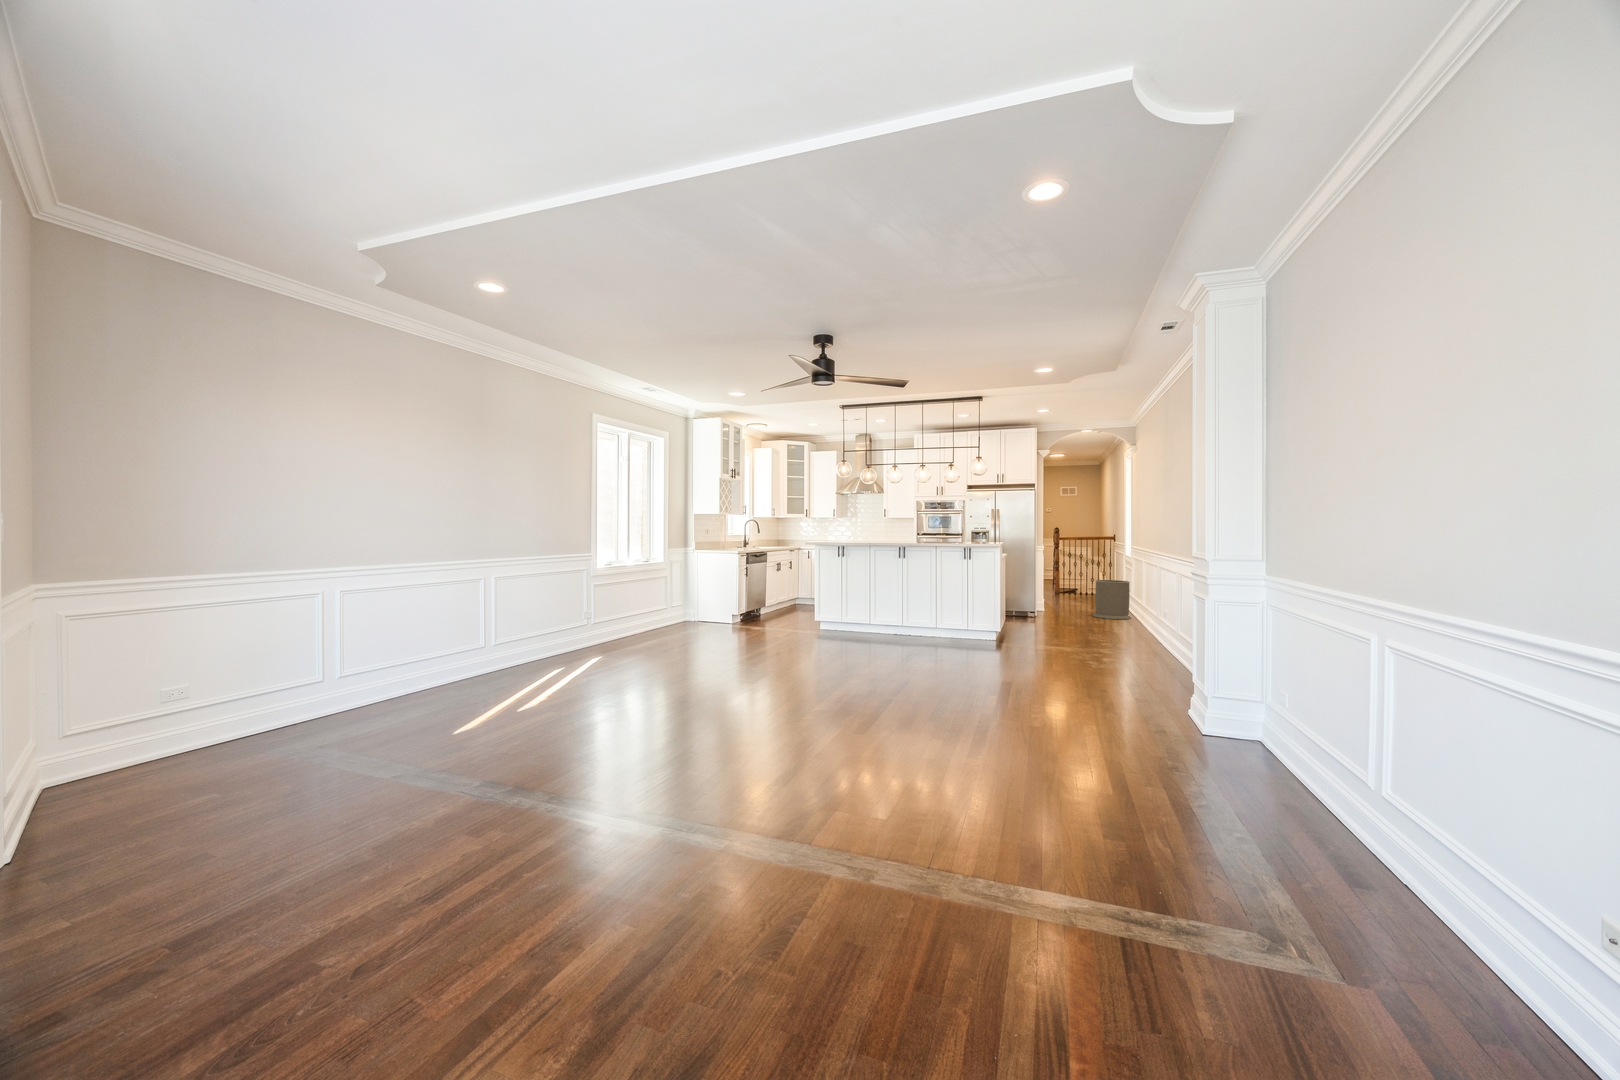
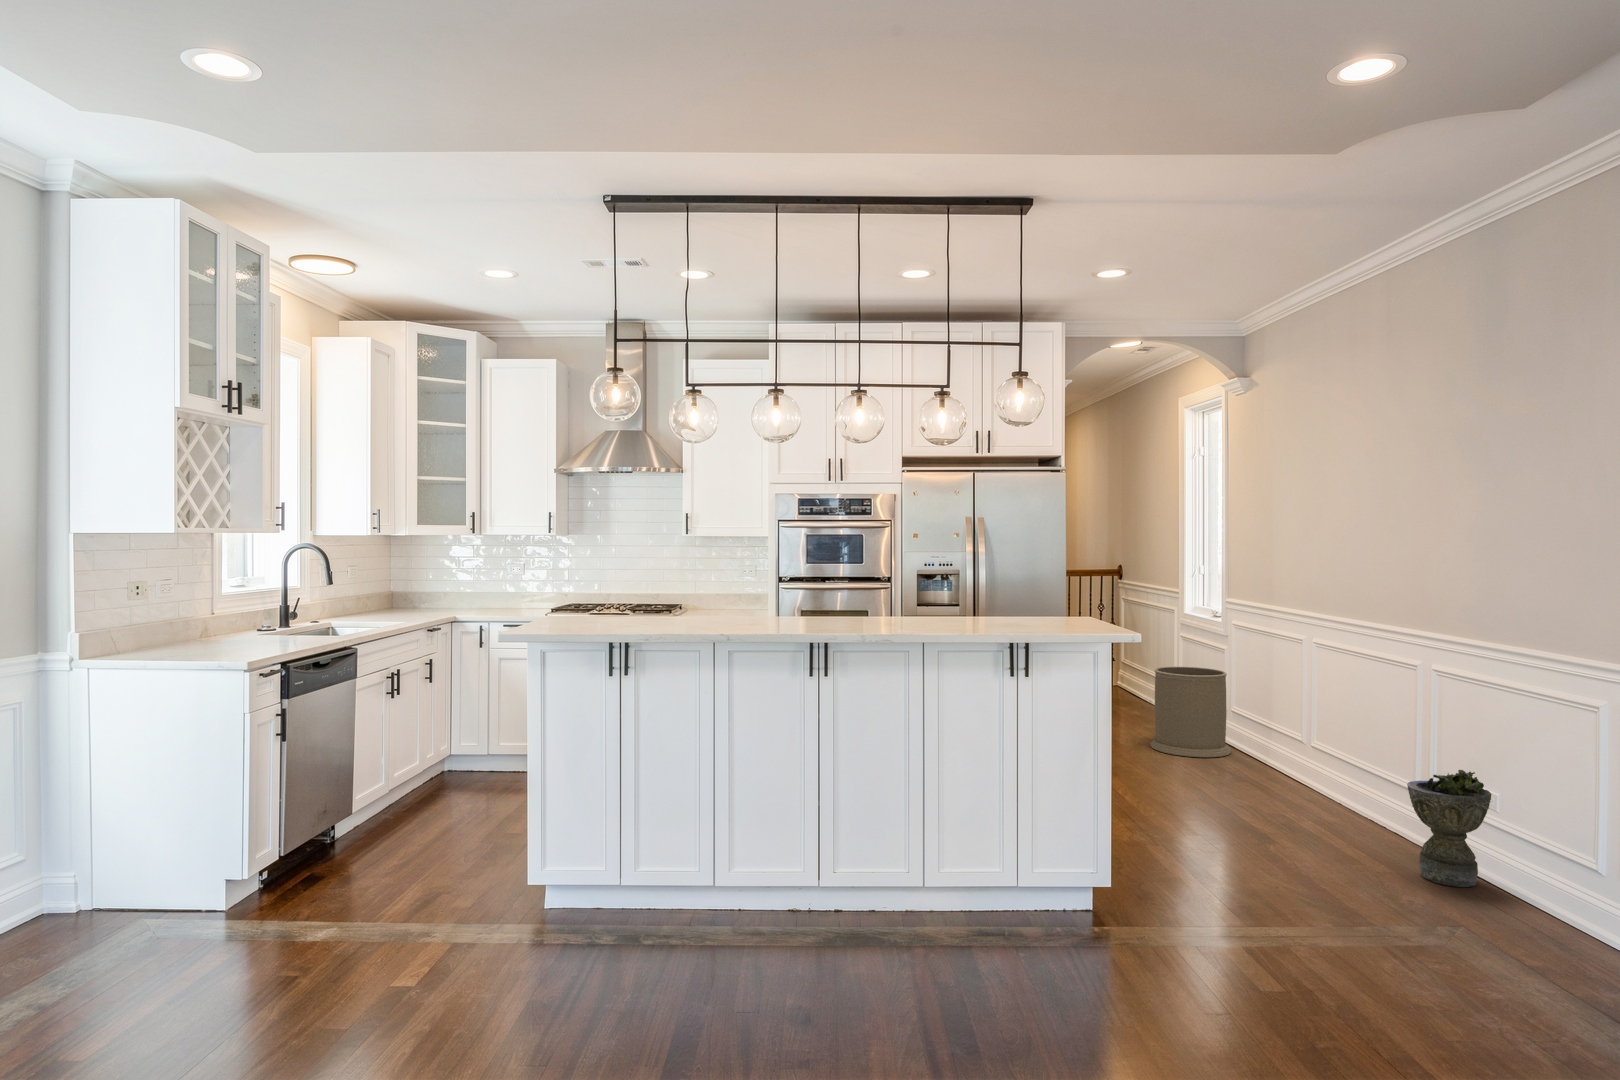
planter: none [1122,602,1152,646] -> present [1407,770,1491,887]

